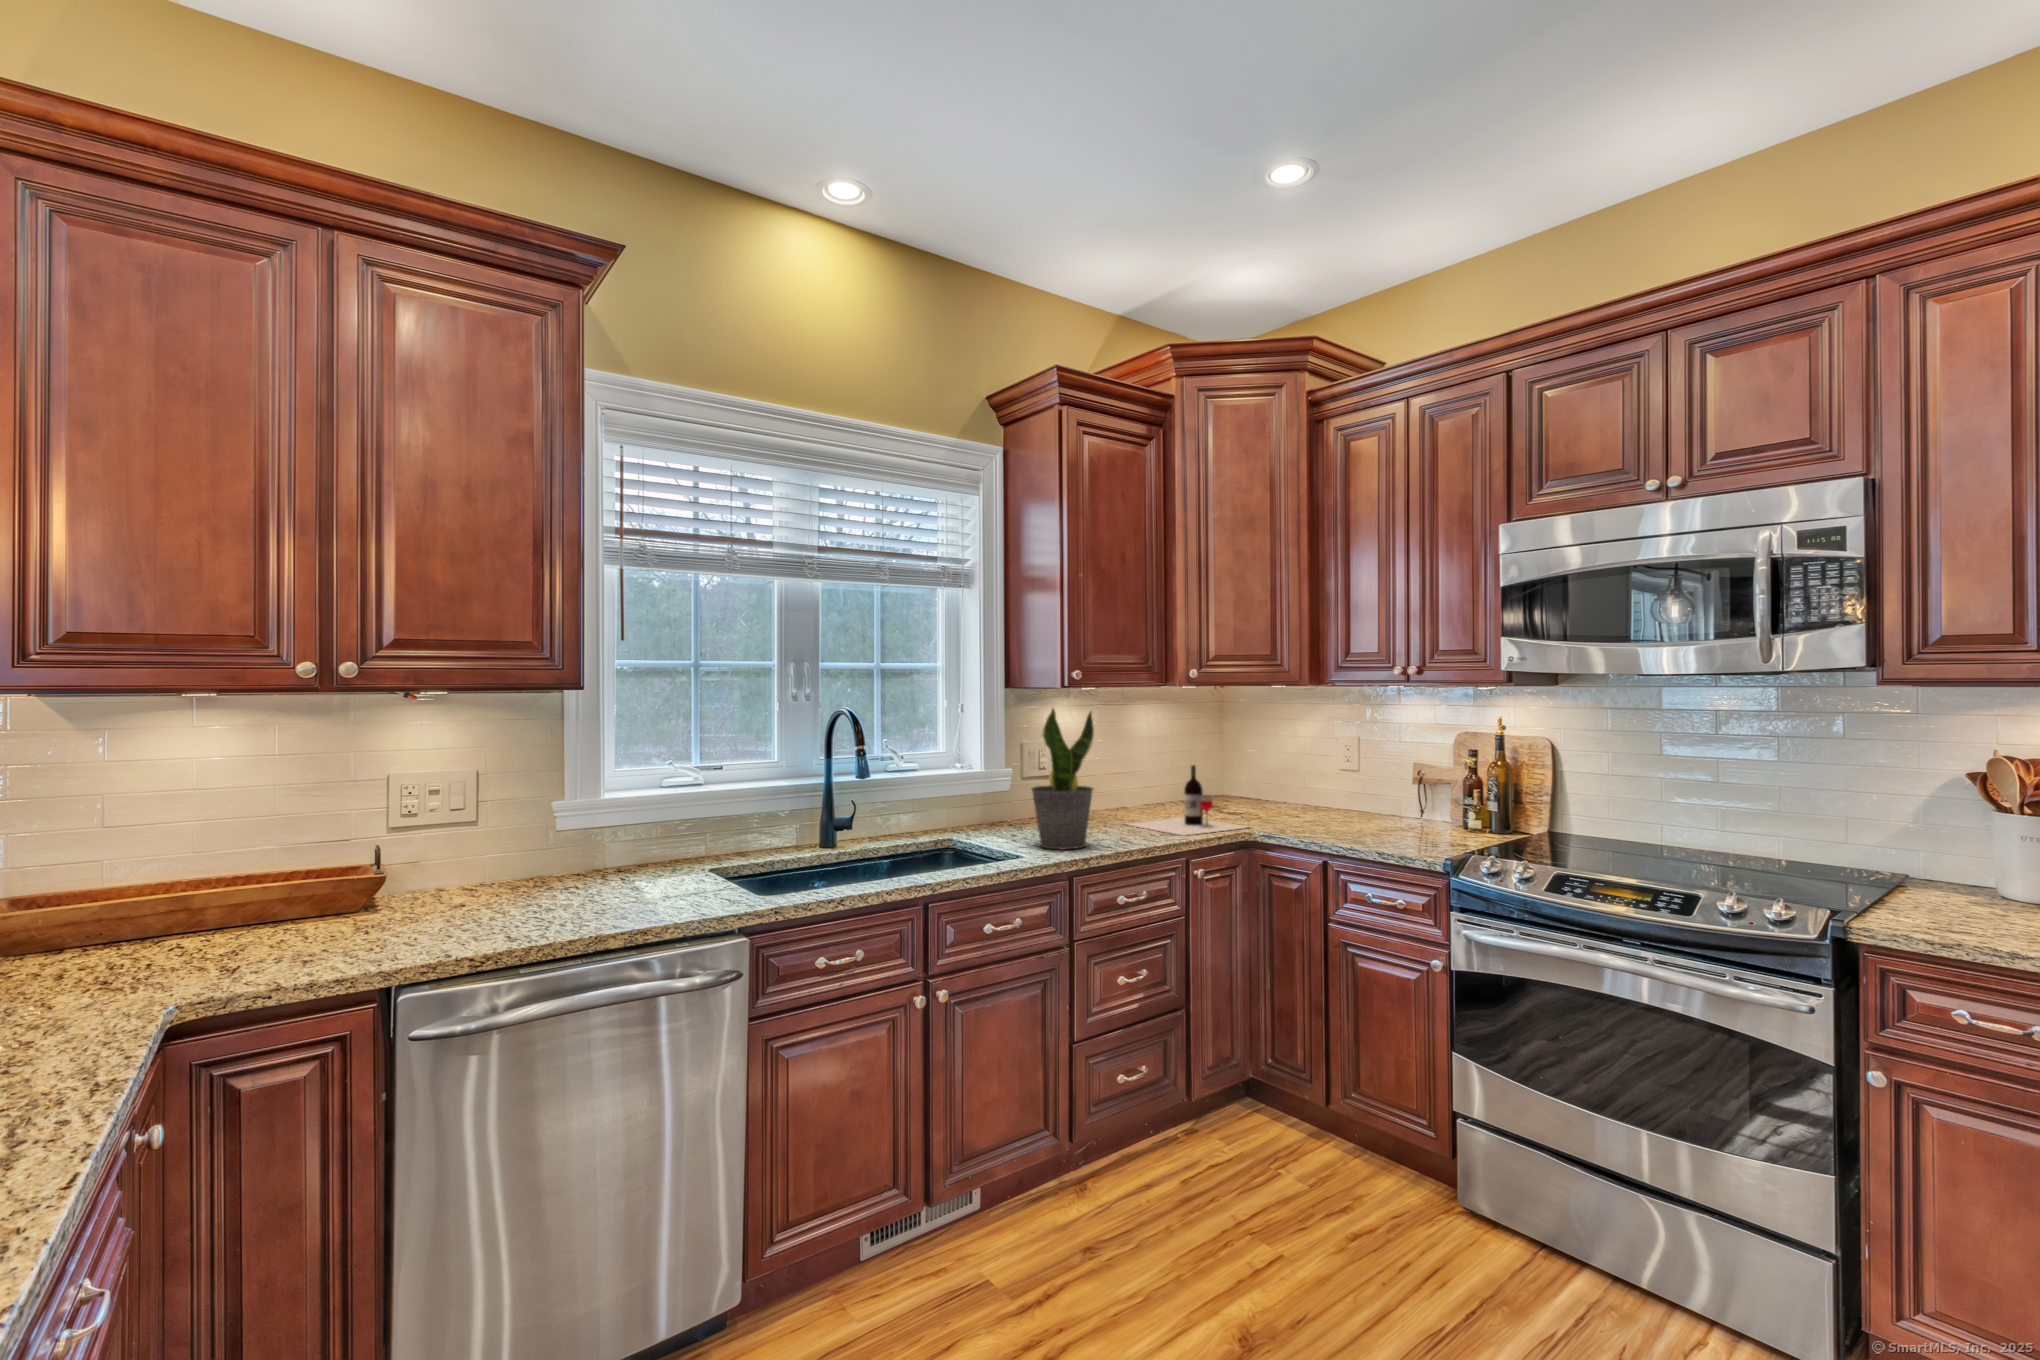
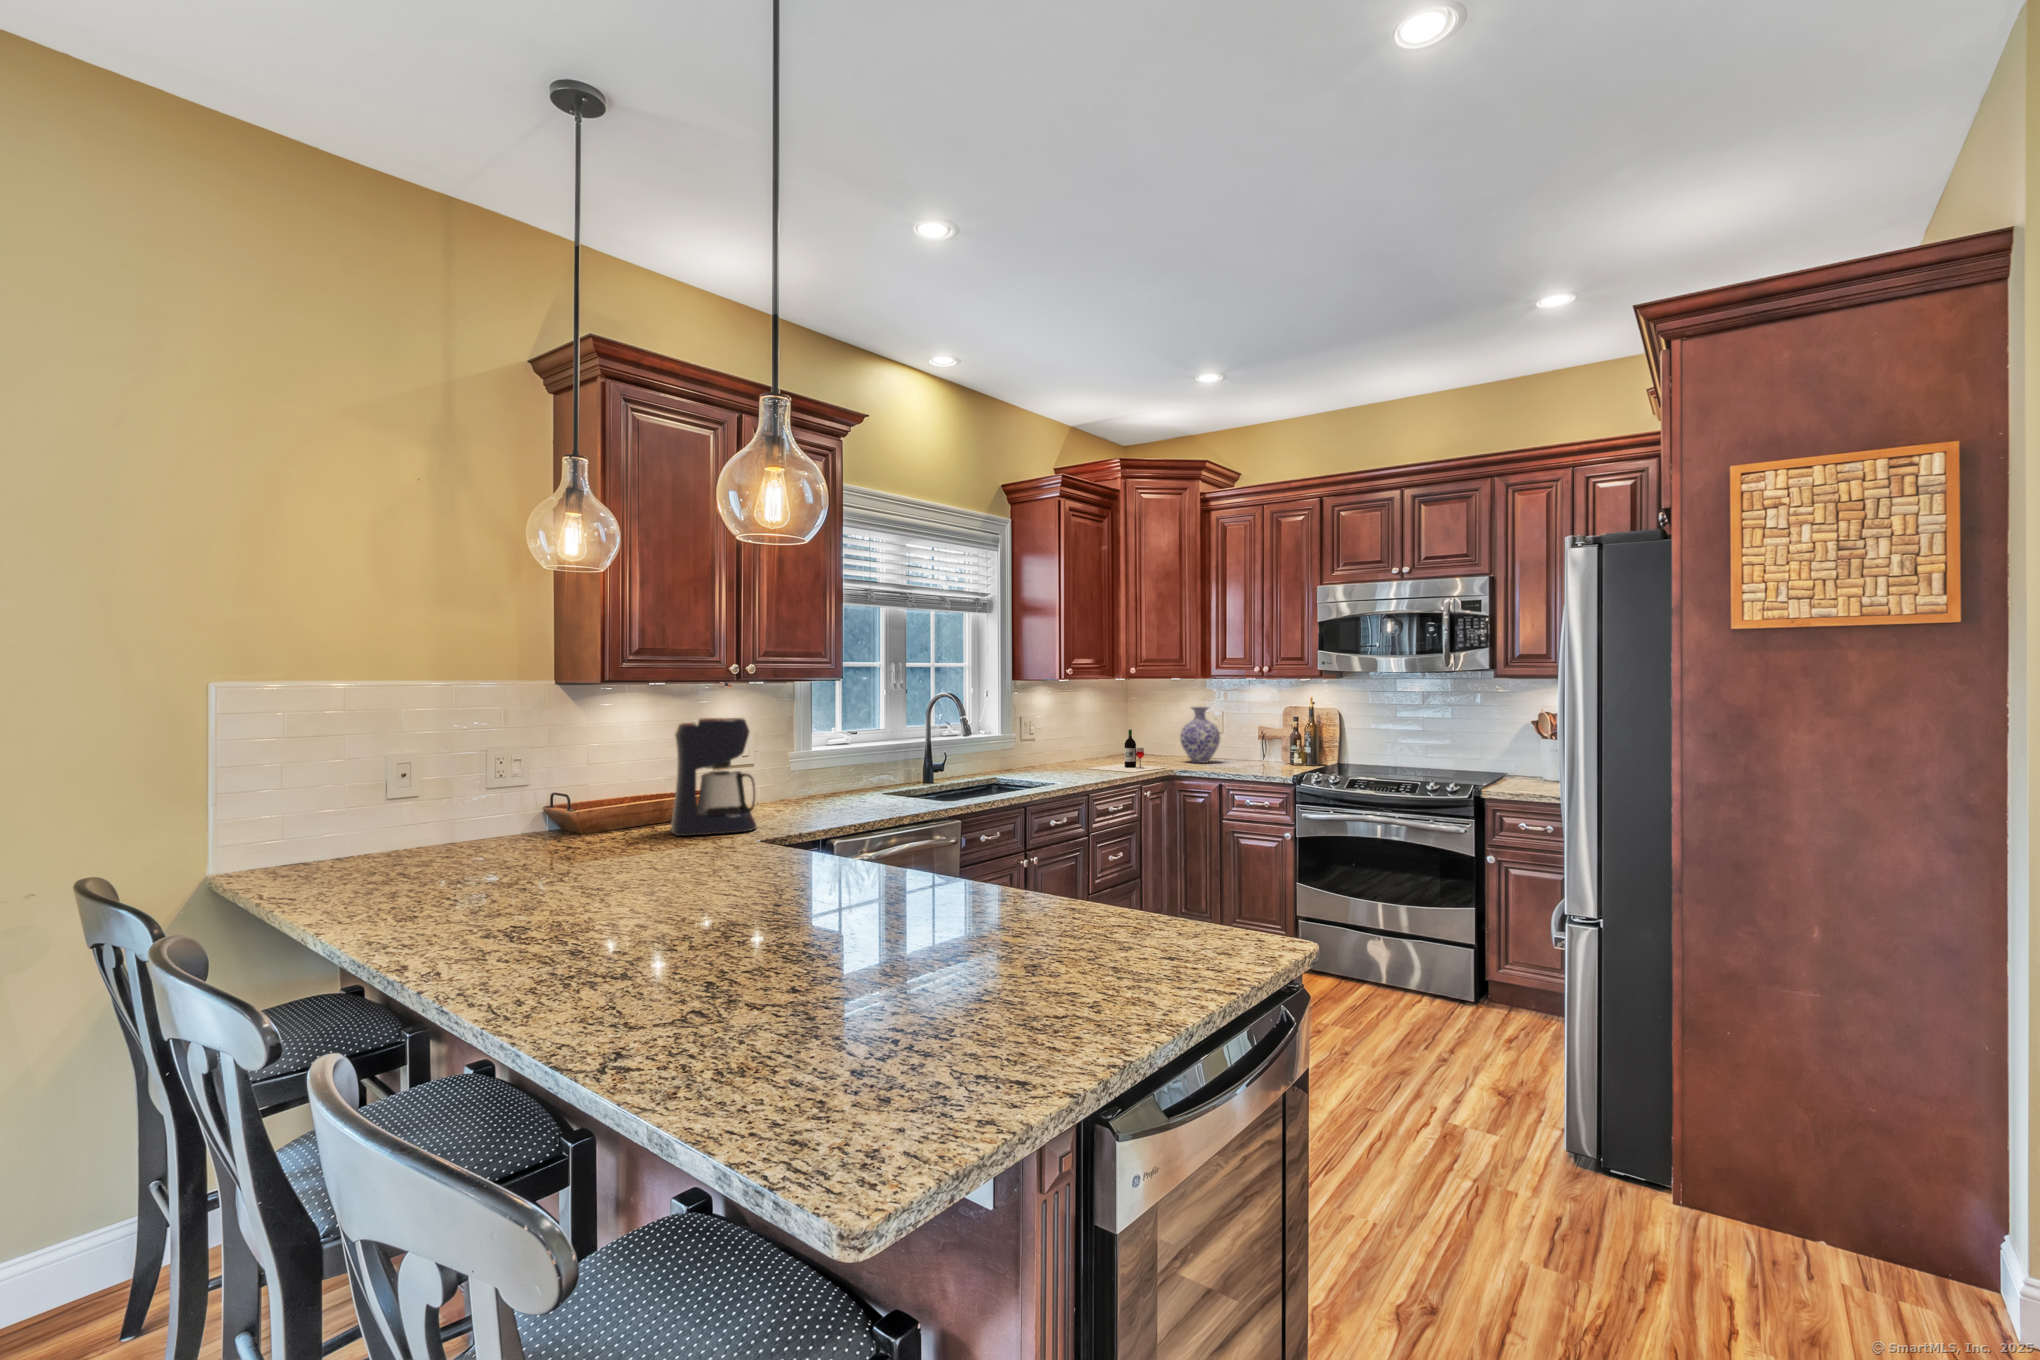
potted plant: present [1032,708,1094,849] -> none [1051,692,1090,780]
vase: none [1287,730,1352,819] -> present [1180,707,1220,763]
coffee maker: none [87,753,295,976] -> present [671,718,757,836]

